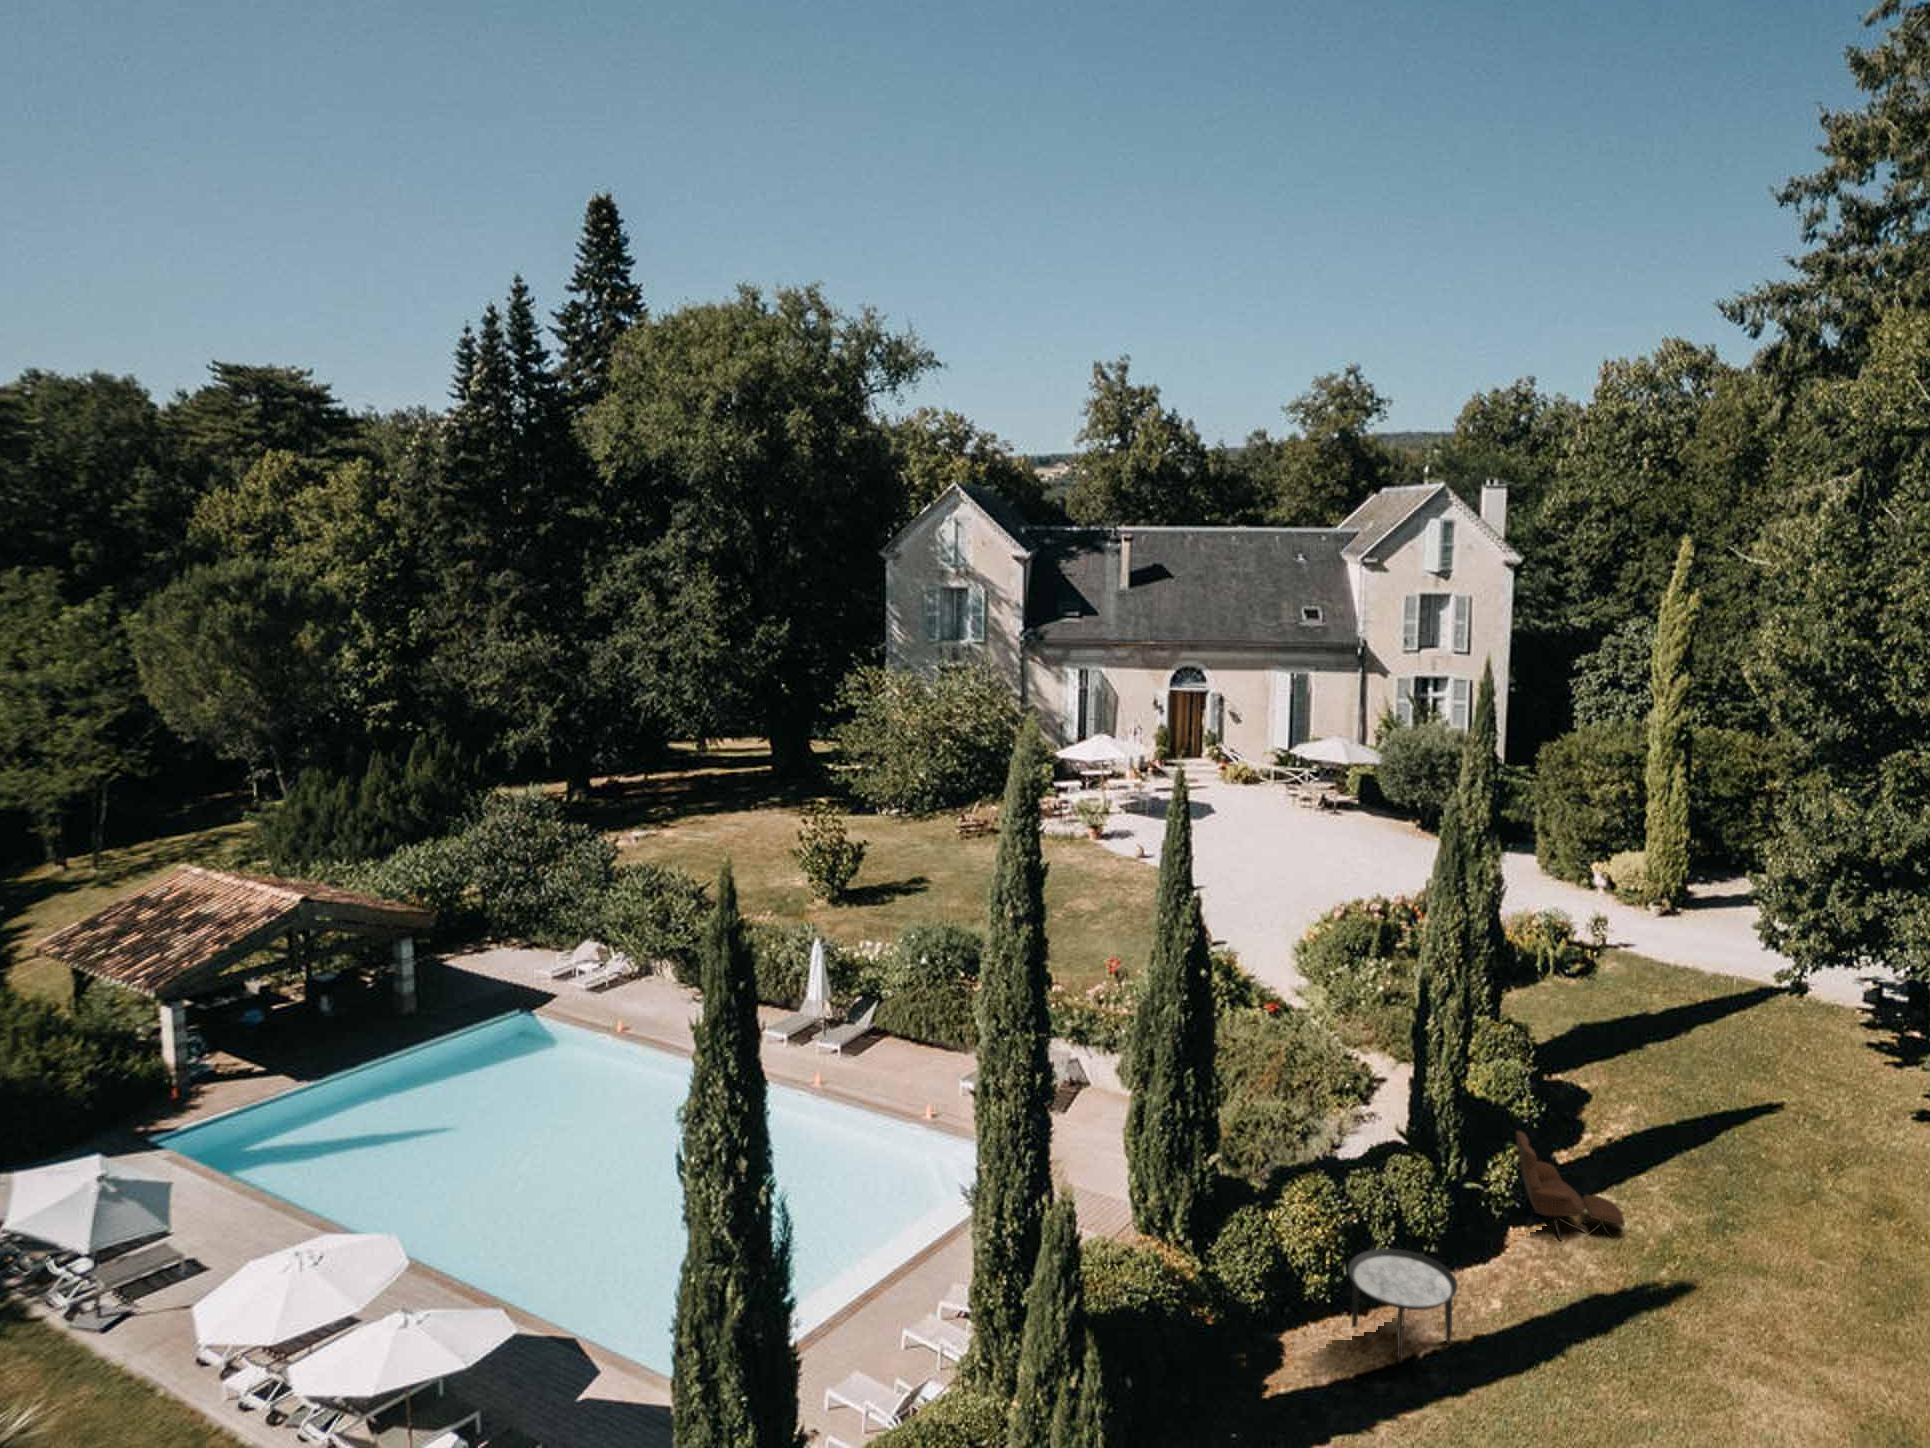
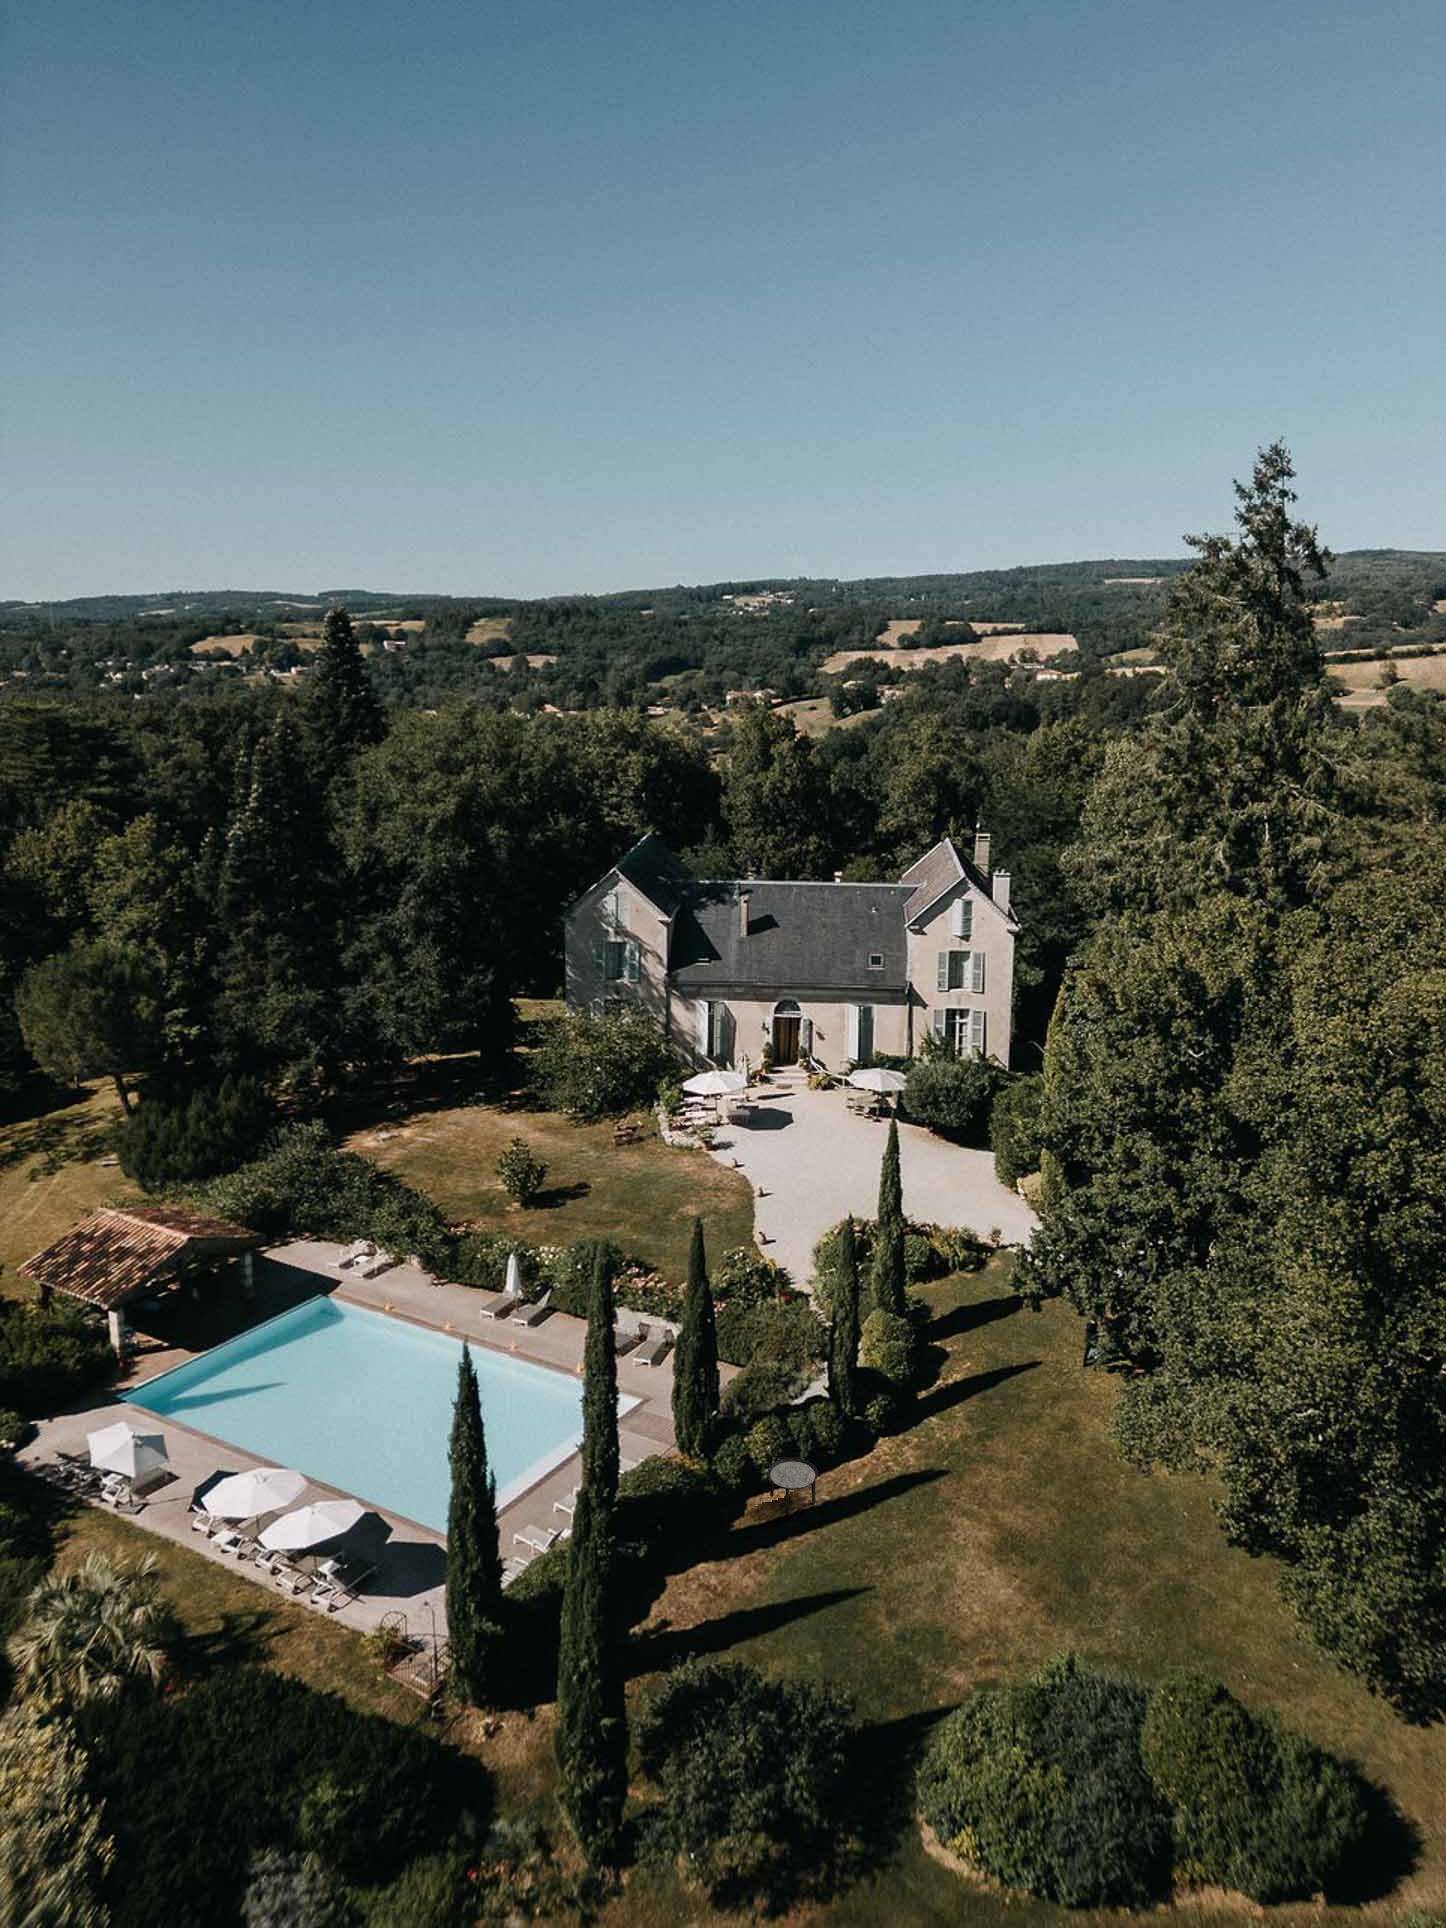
lounge chair: present [1516,1131,1625,1240] -> none [875,1390,926,1448]

